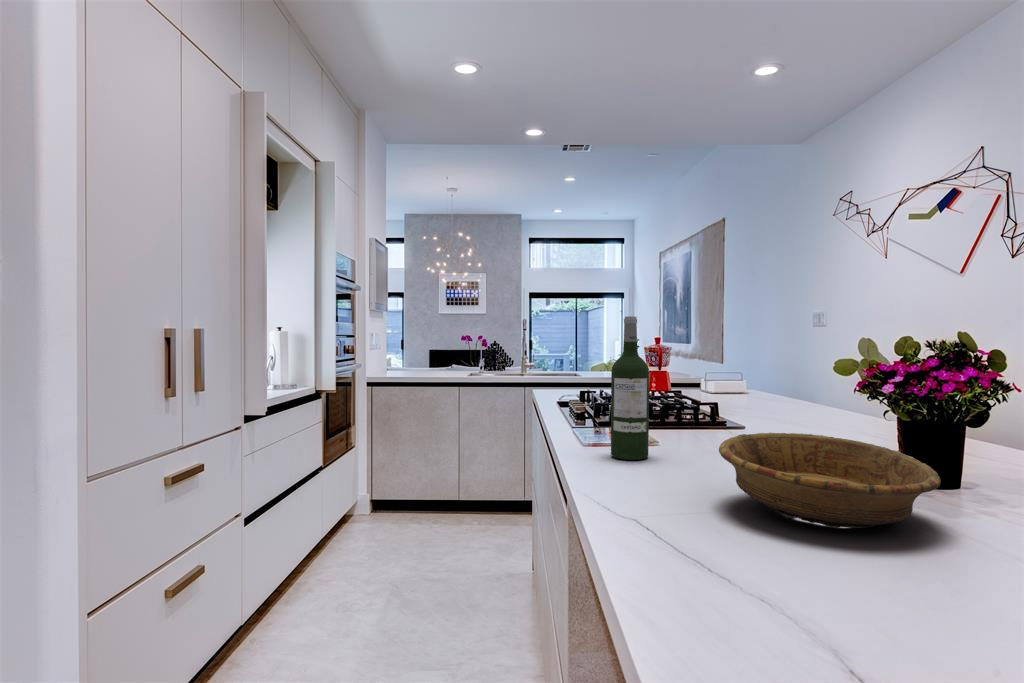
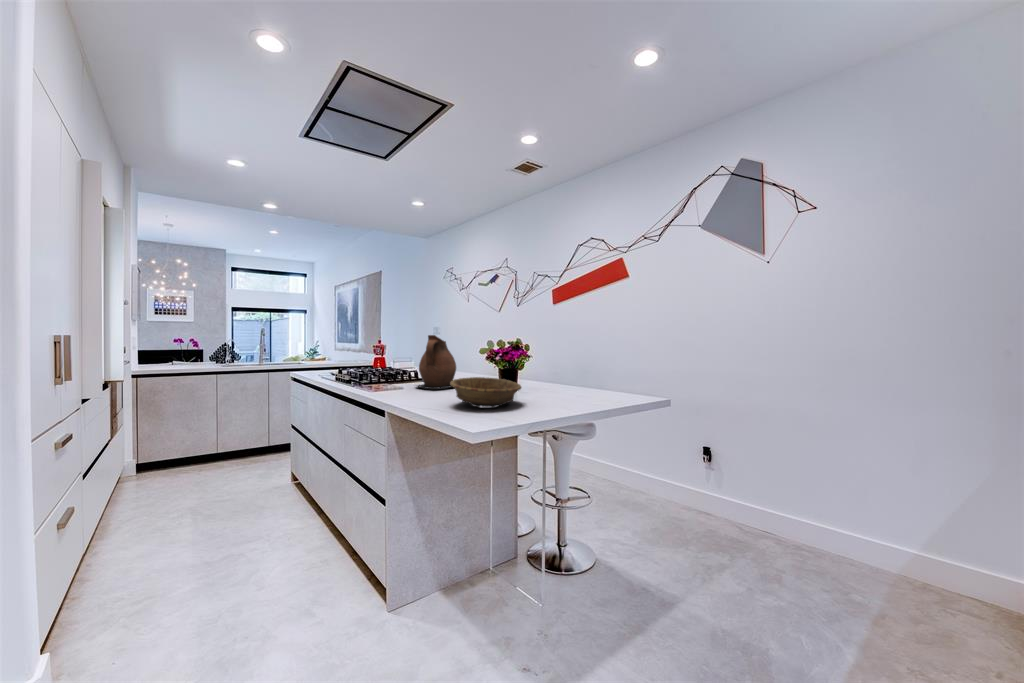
wine bottle: present [611,316,649,460] -> none [384,330,403,399]
ceramic pitcher: none [696,327,811,450] -> present [417,335,456,389]

